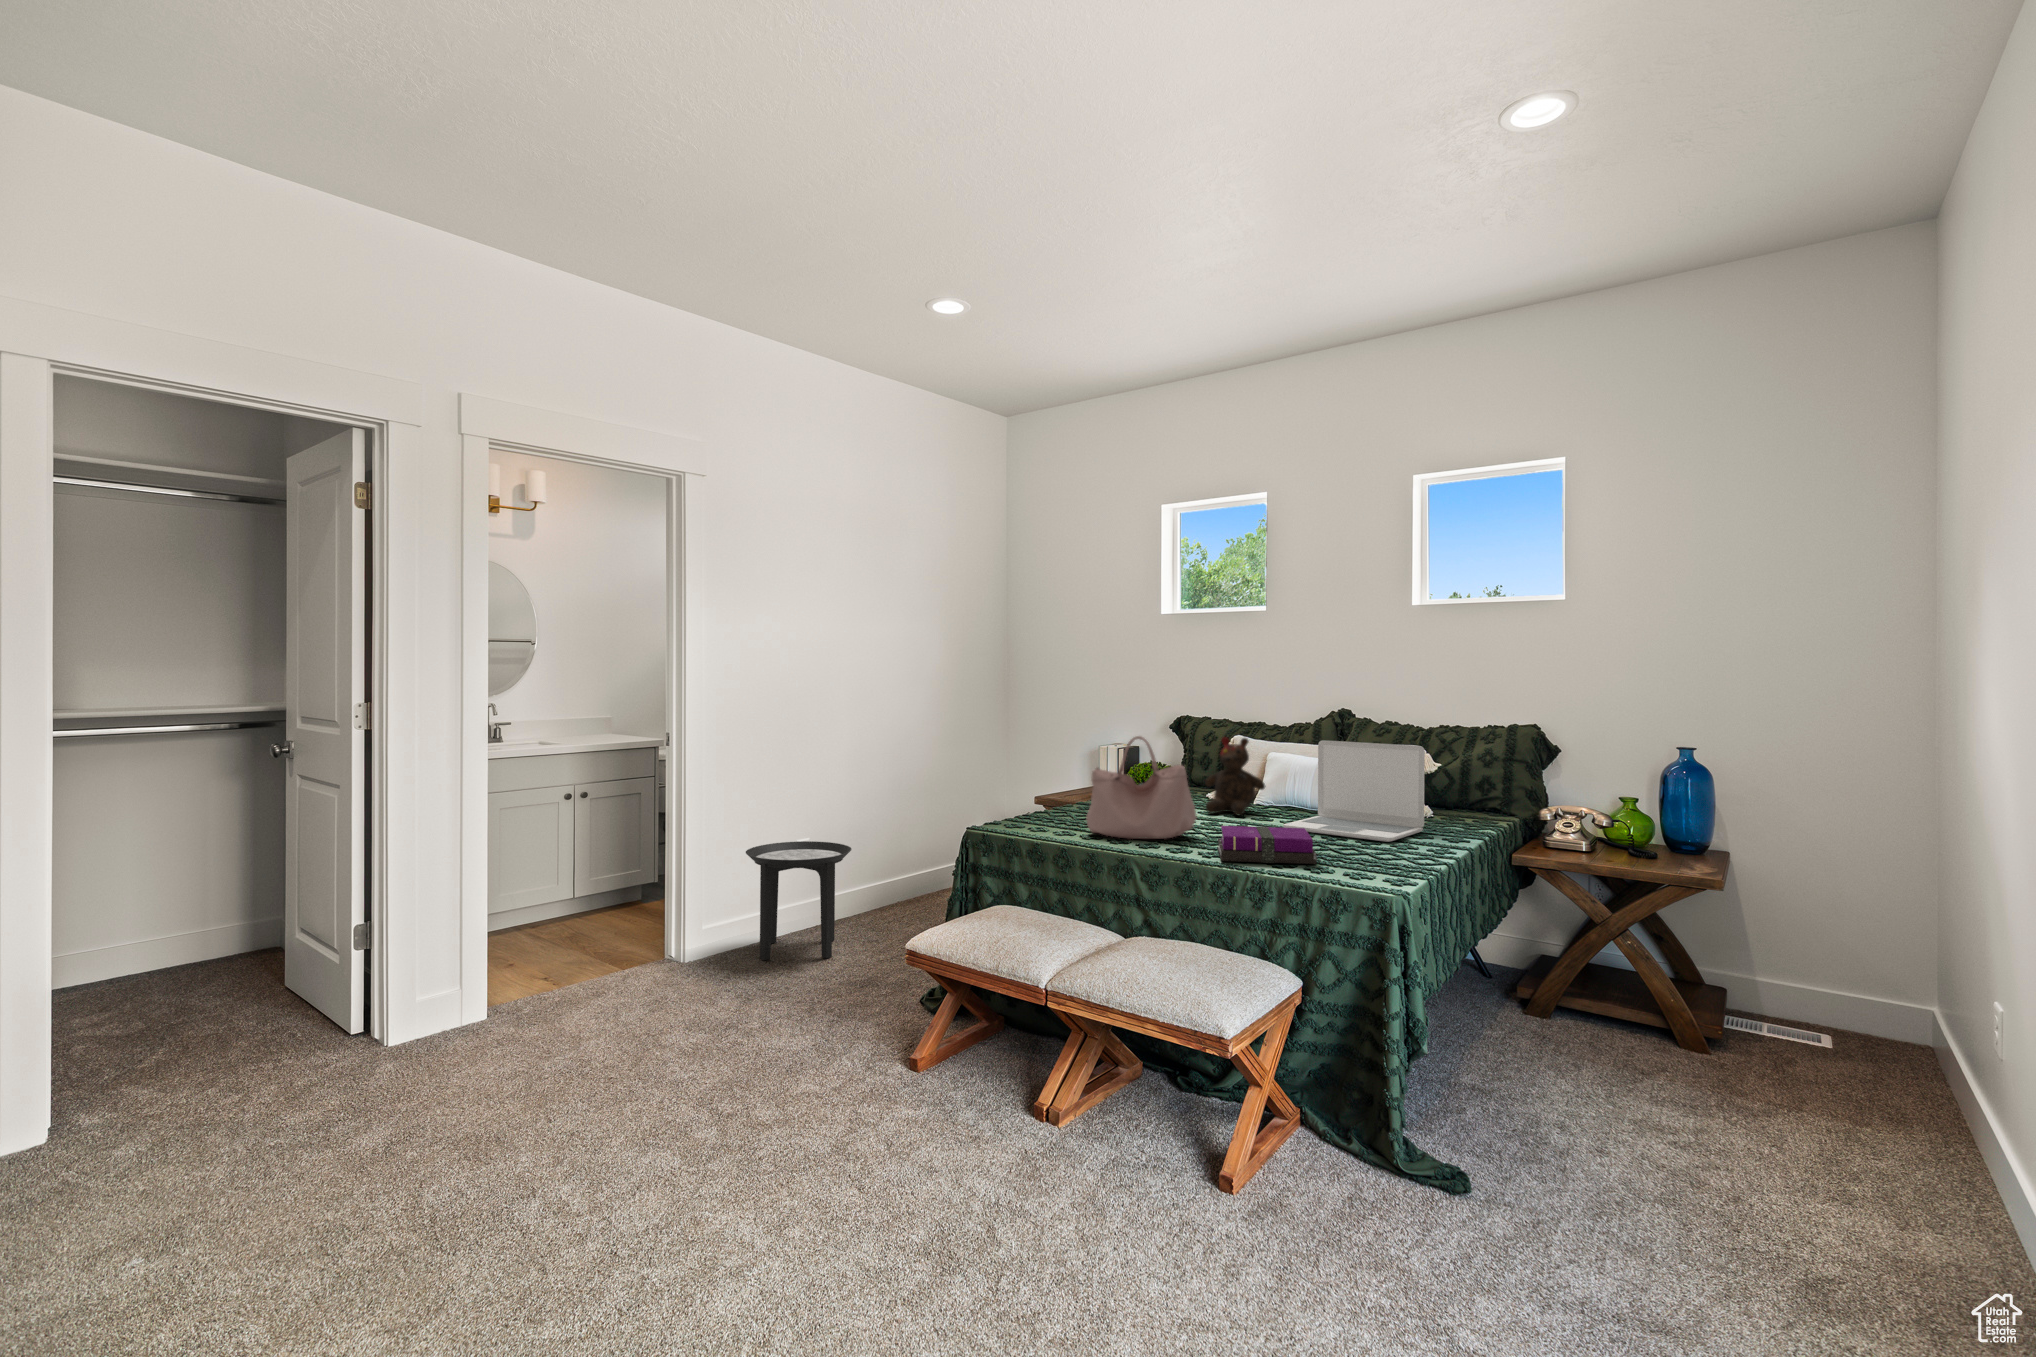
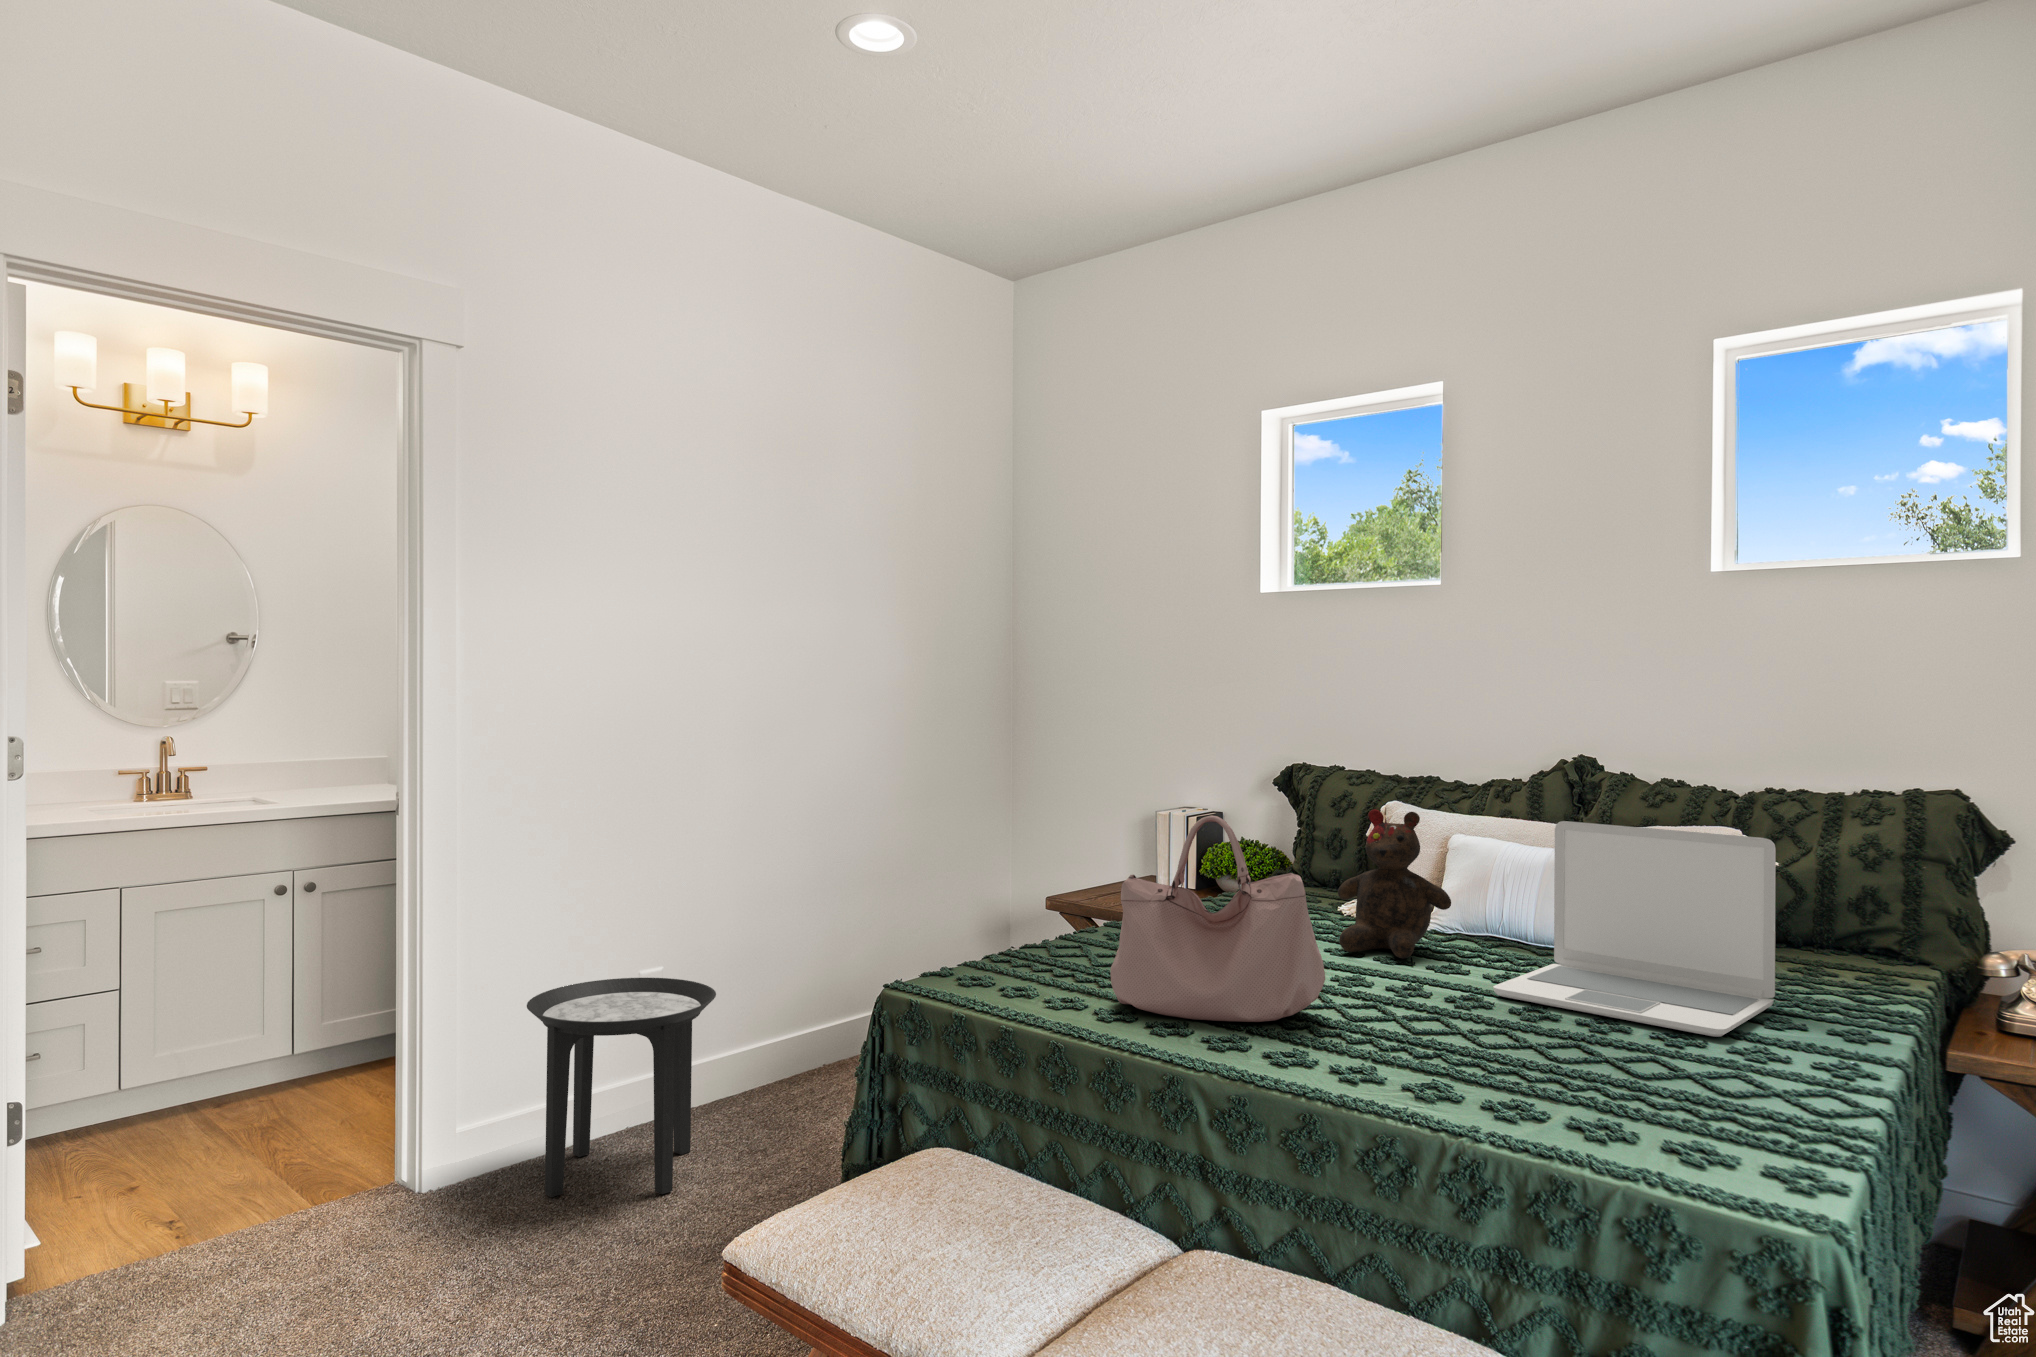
notebook: present [1218,826,1317,864] -> none [1369,1005,1589,1107]

